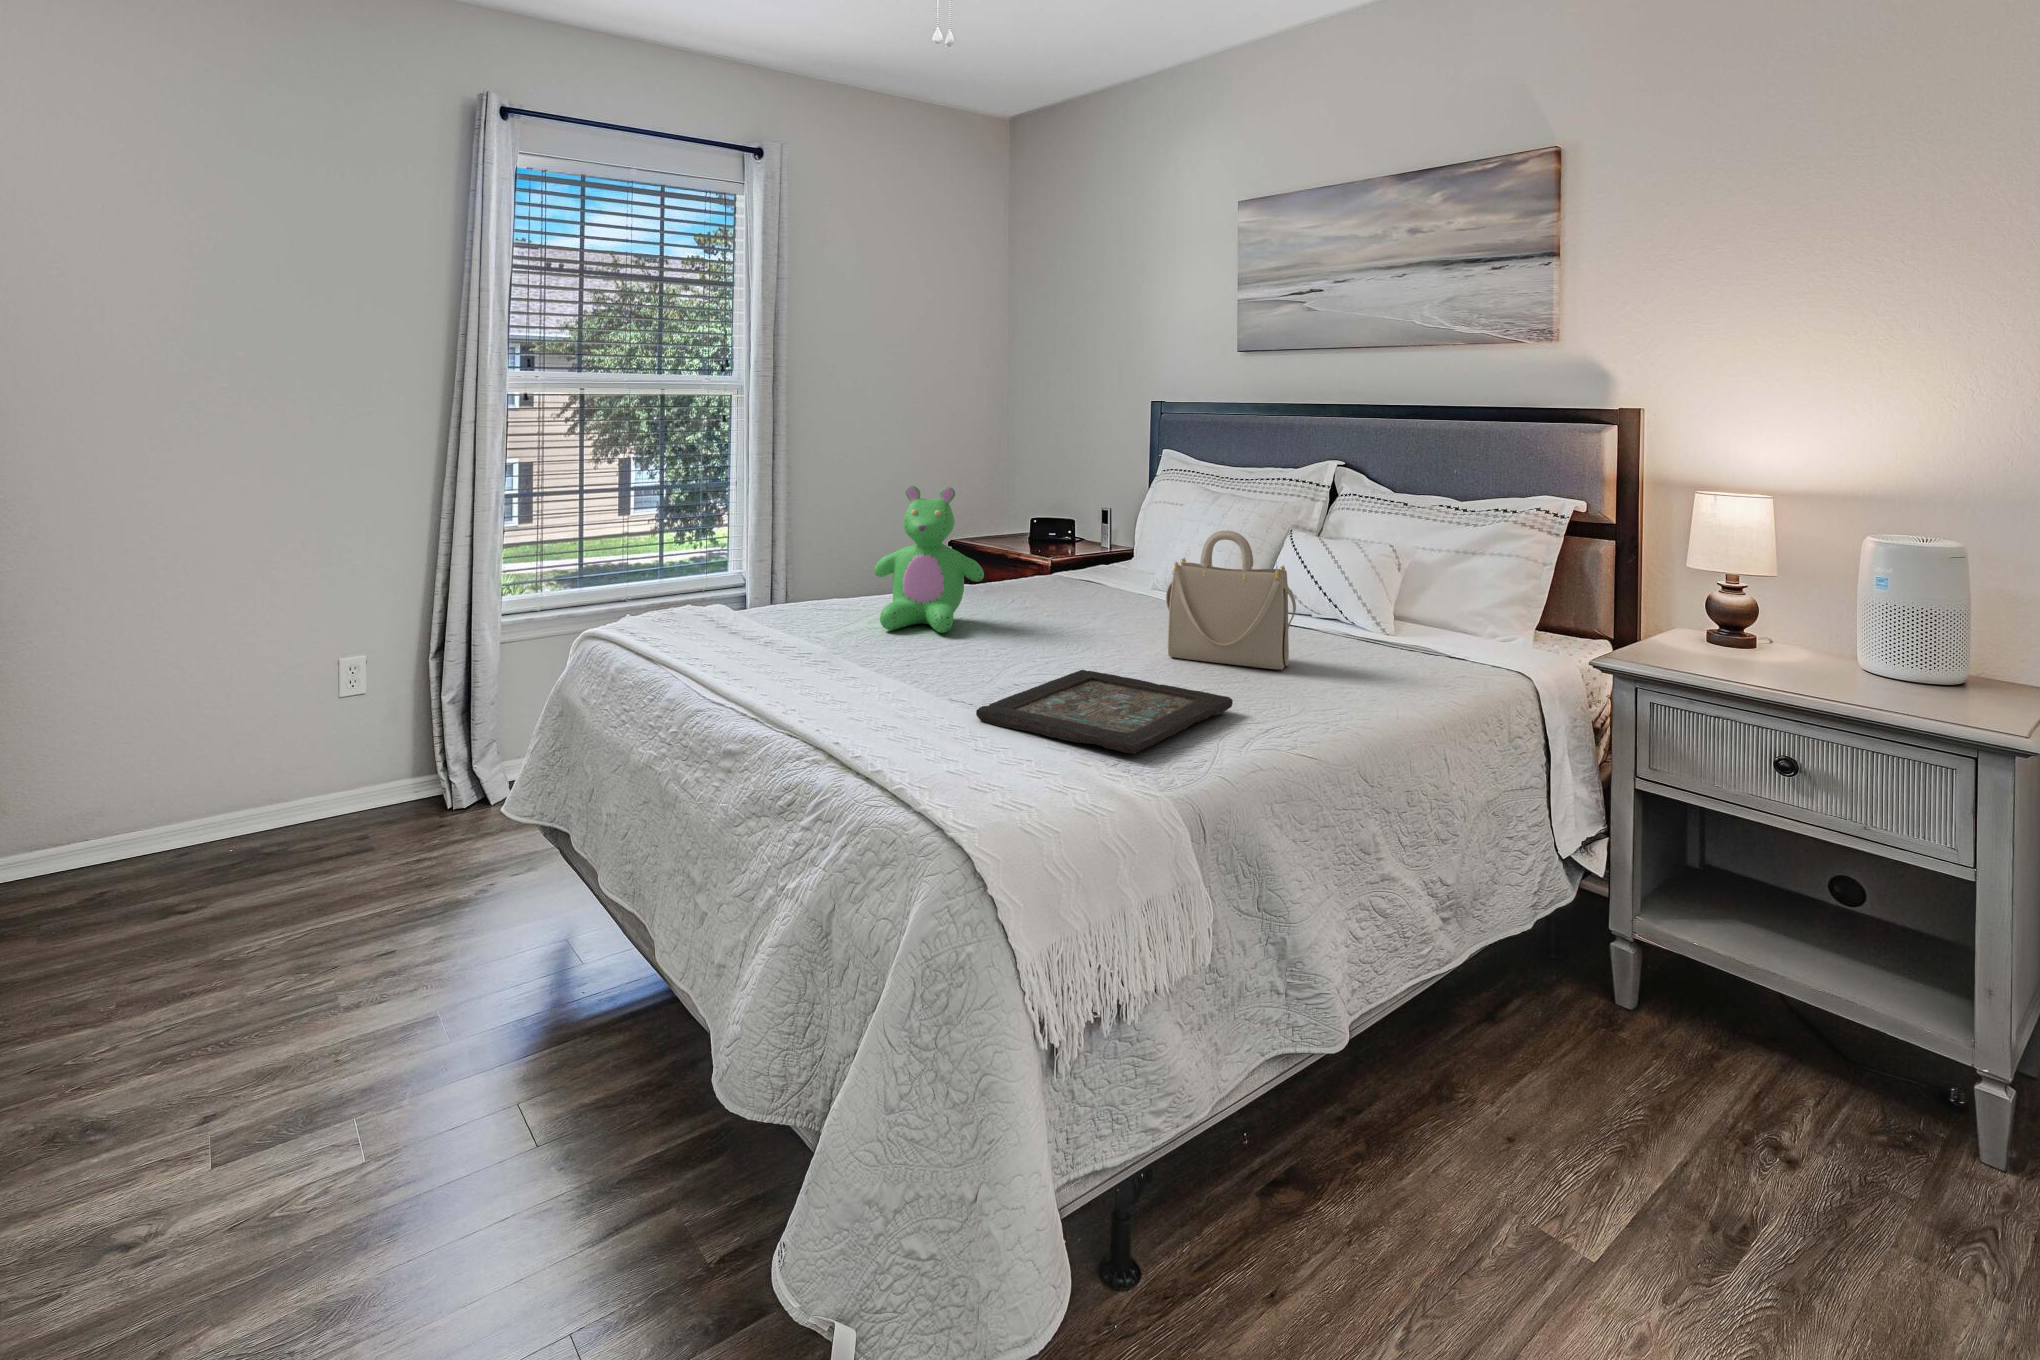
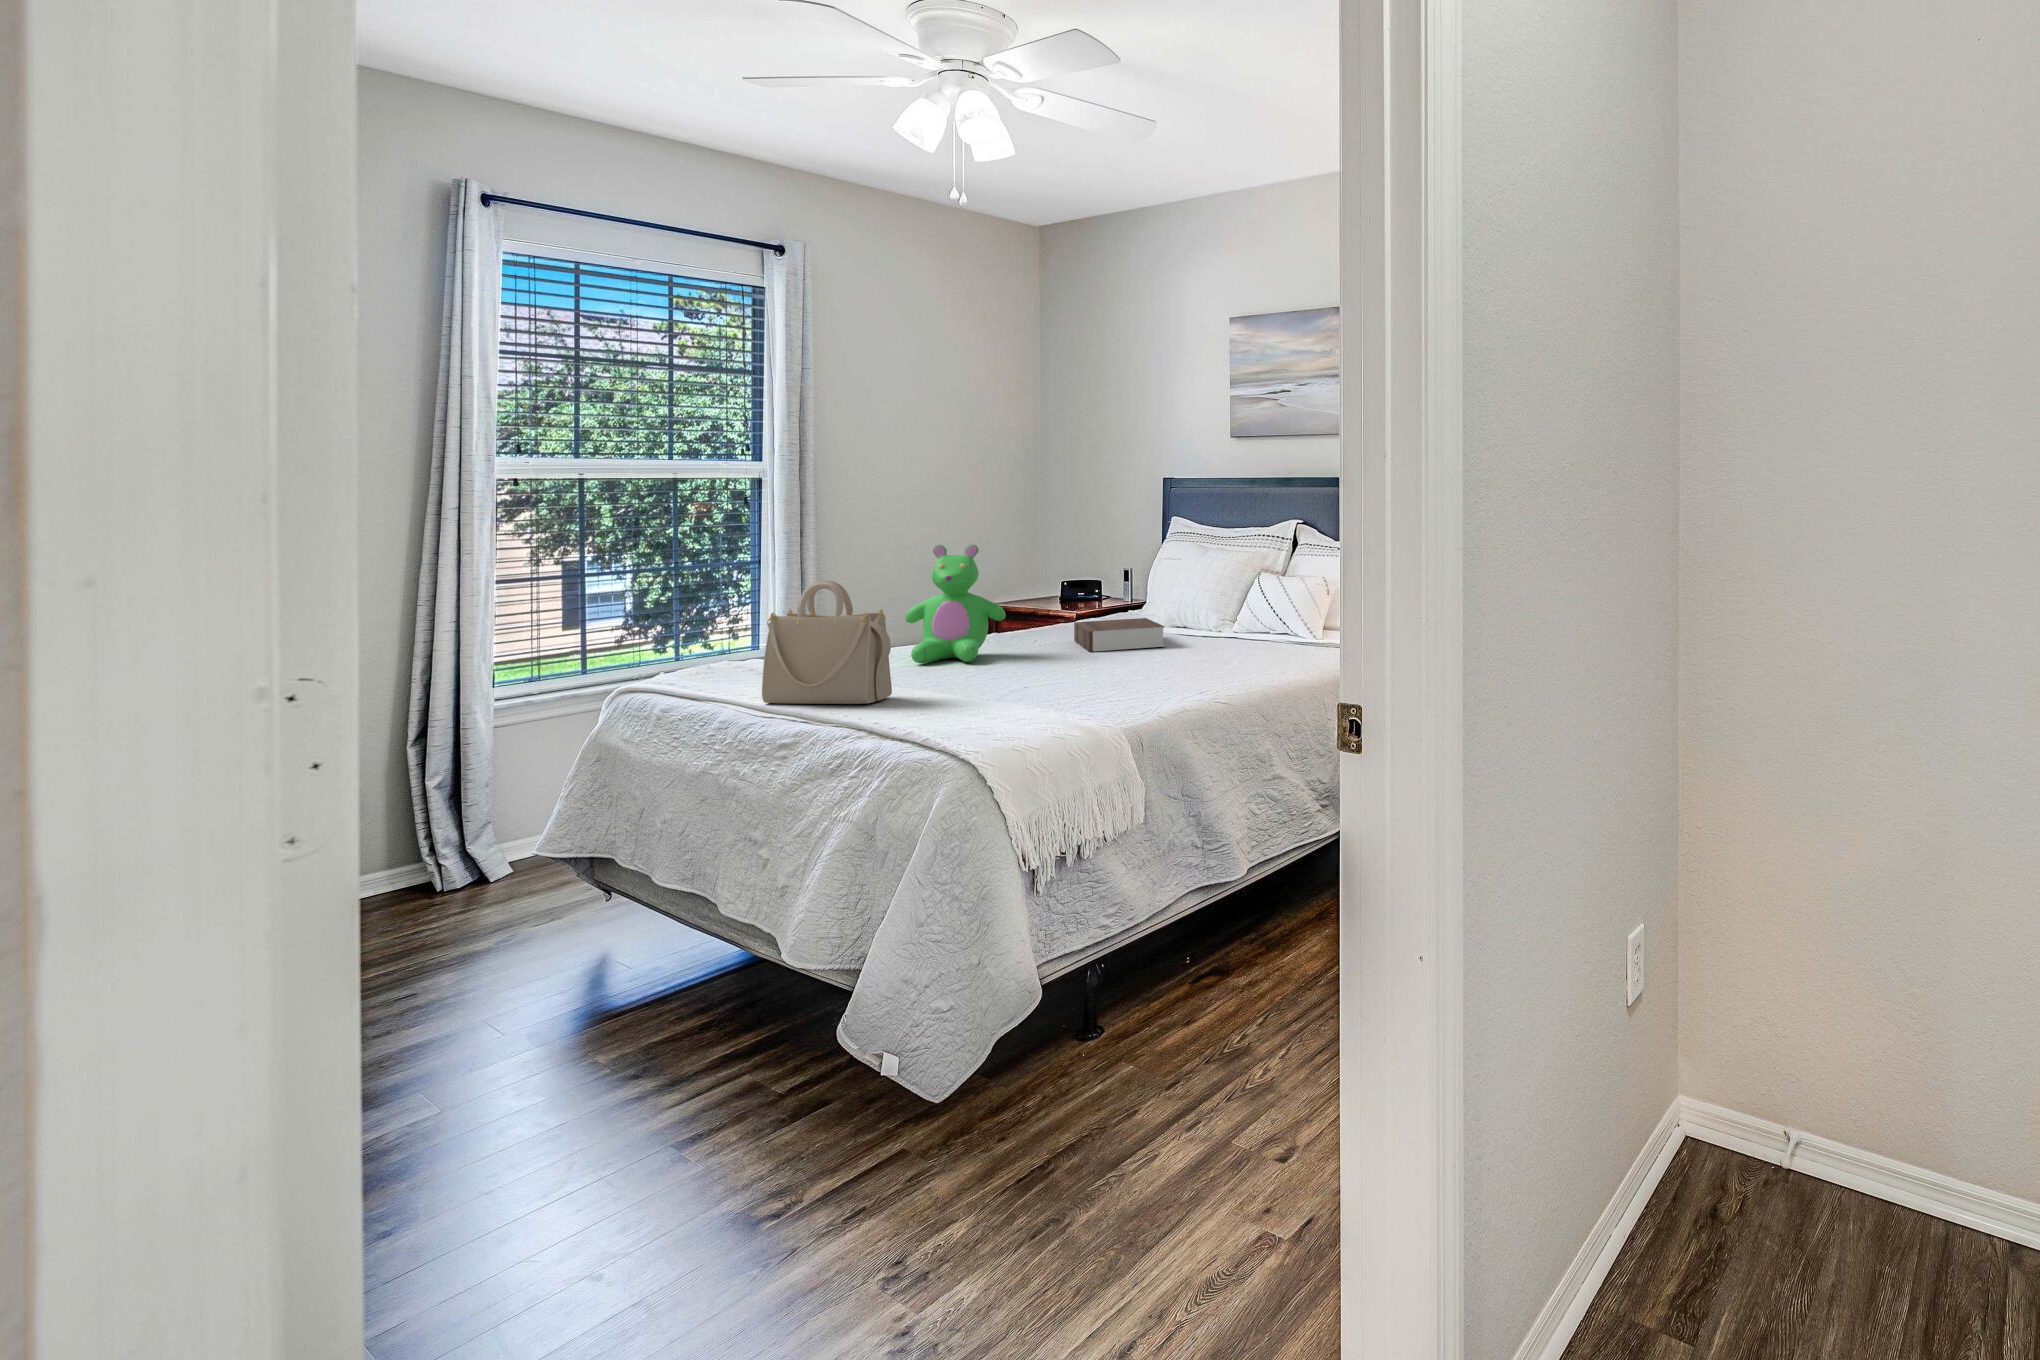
handbag: present [1166,531,1296,669] -> present [762,580,892,704]
book: none [1058,582,1171,627] -> present [1074,618,1164,652]
decorative tray: present [976,670,1233,754] -> none [993,671,1195,709]

